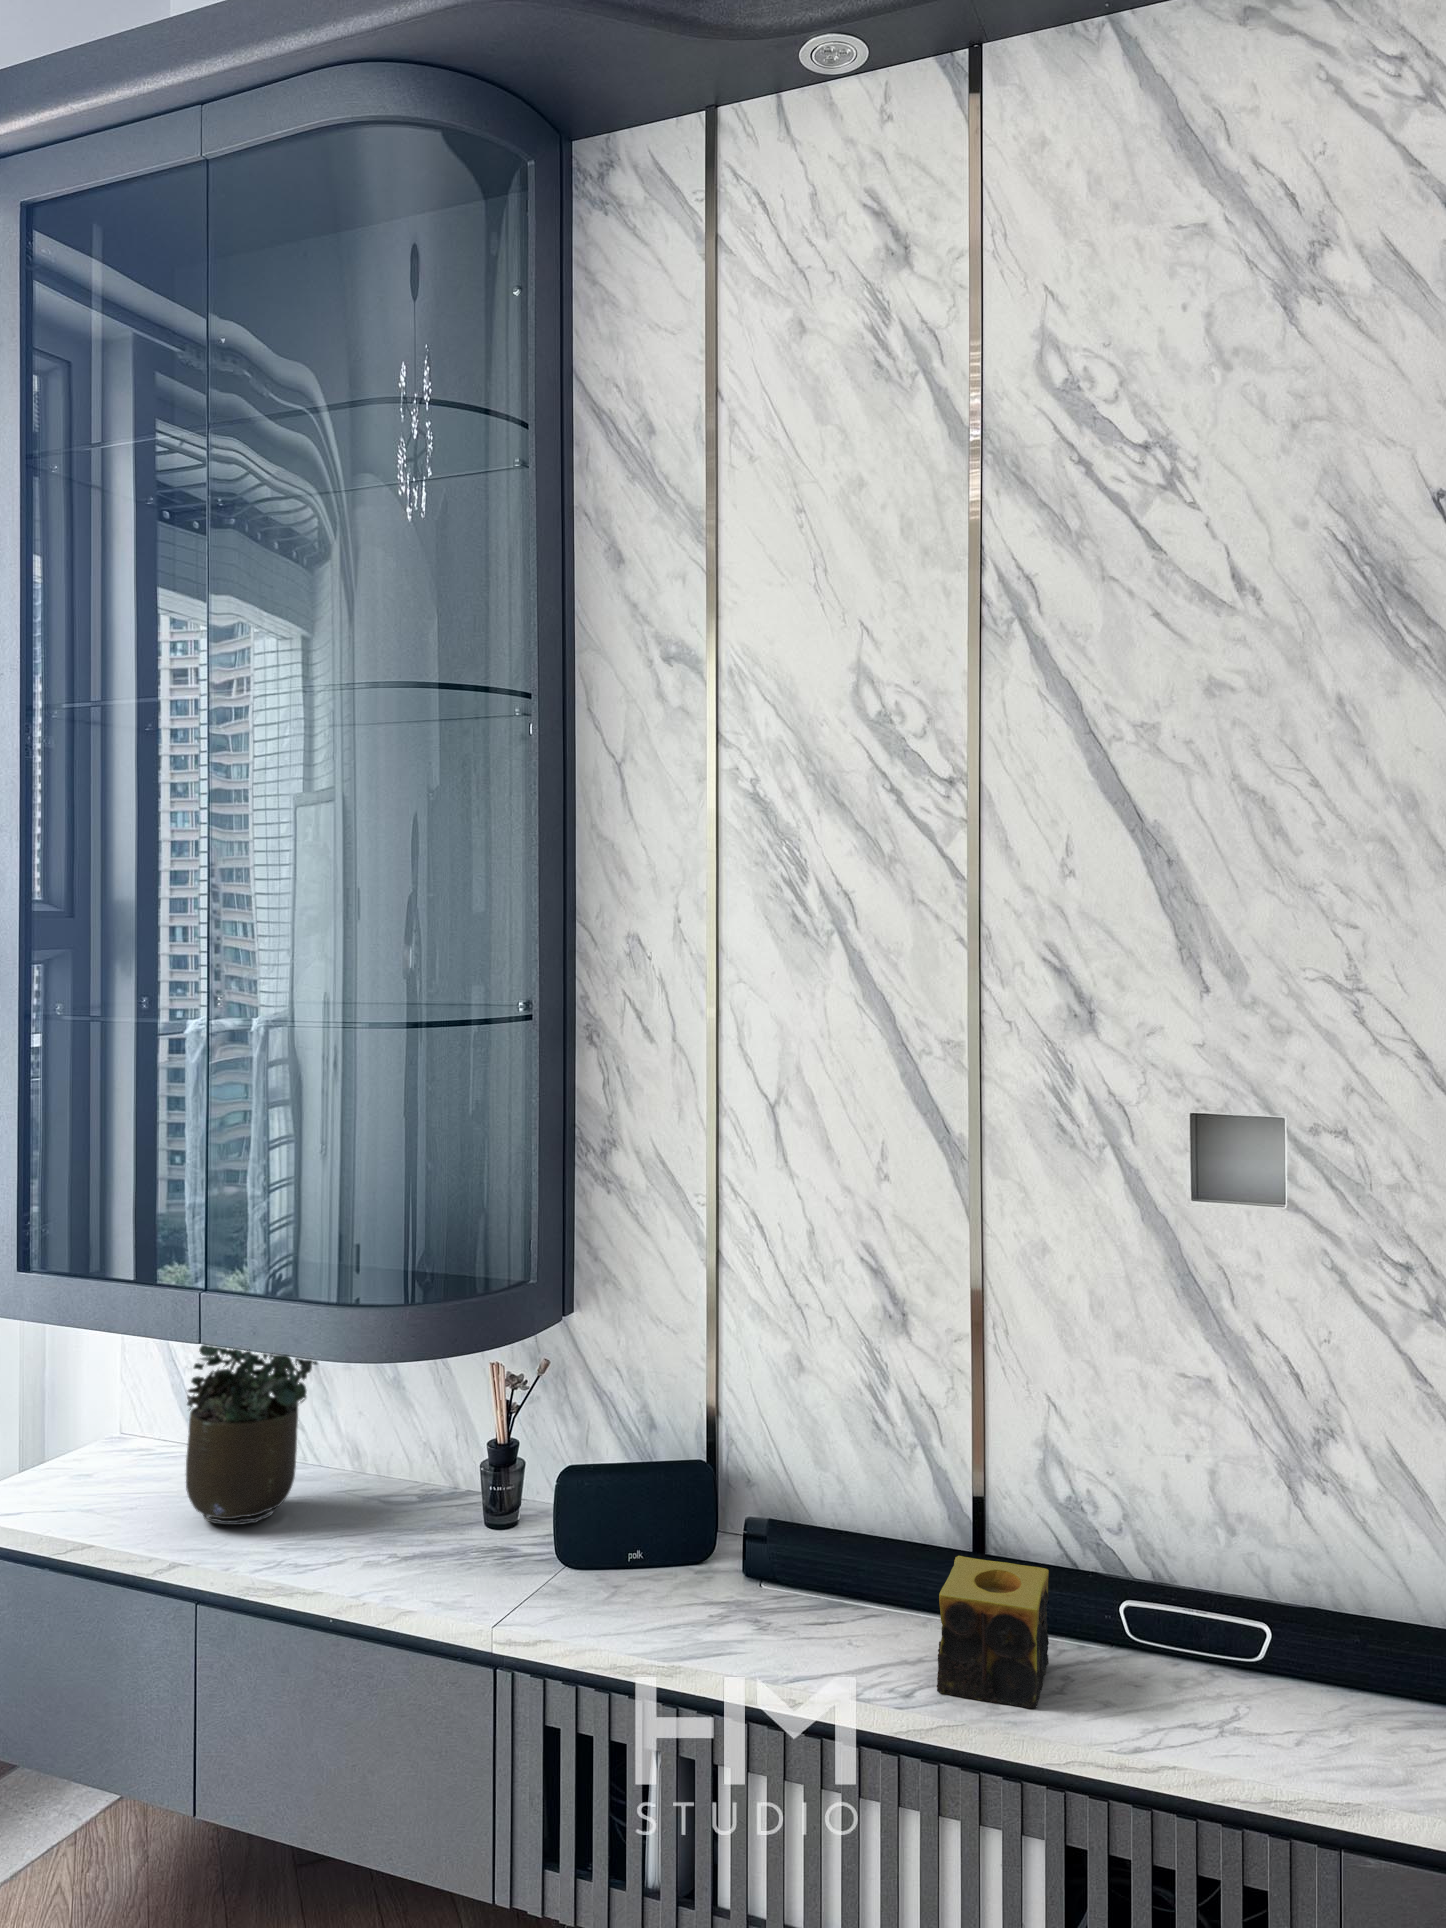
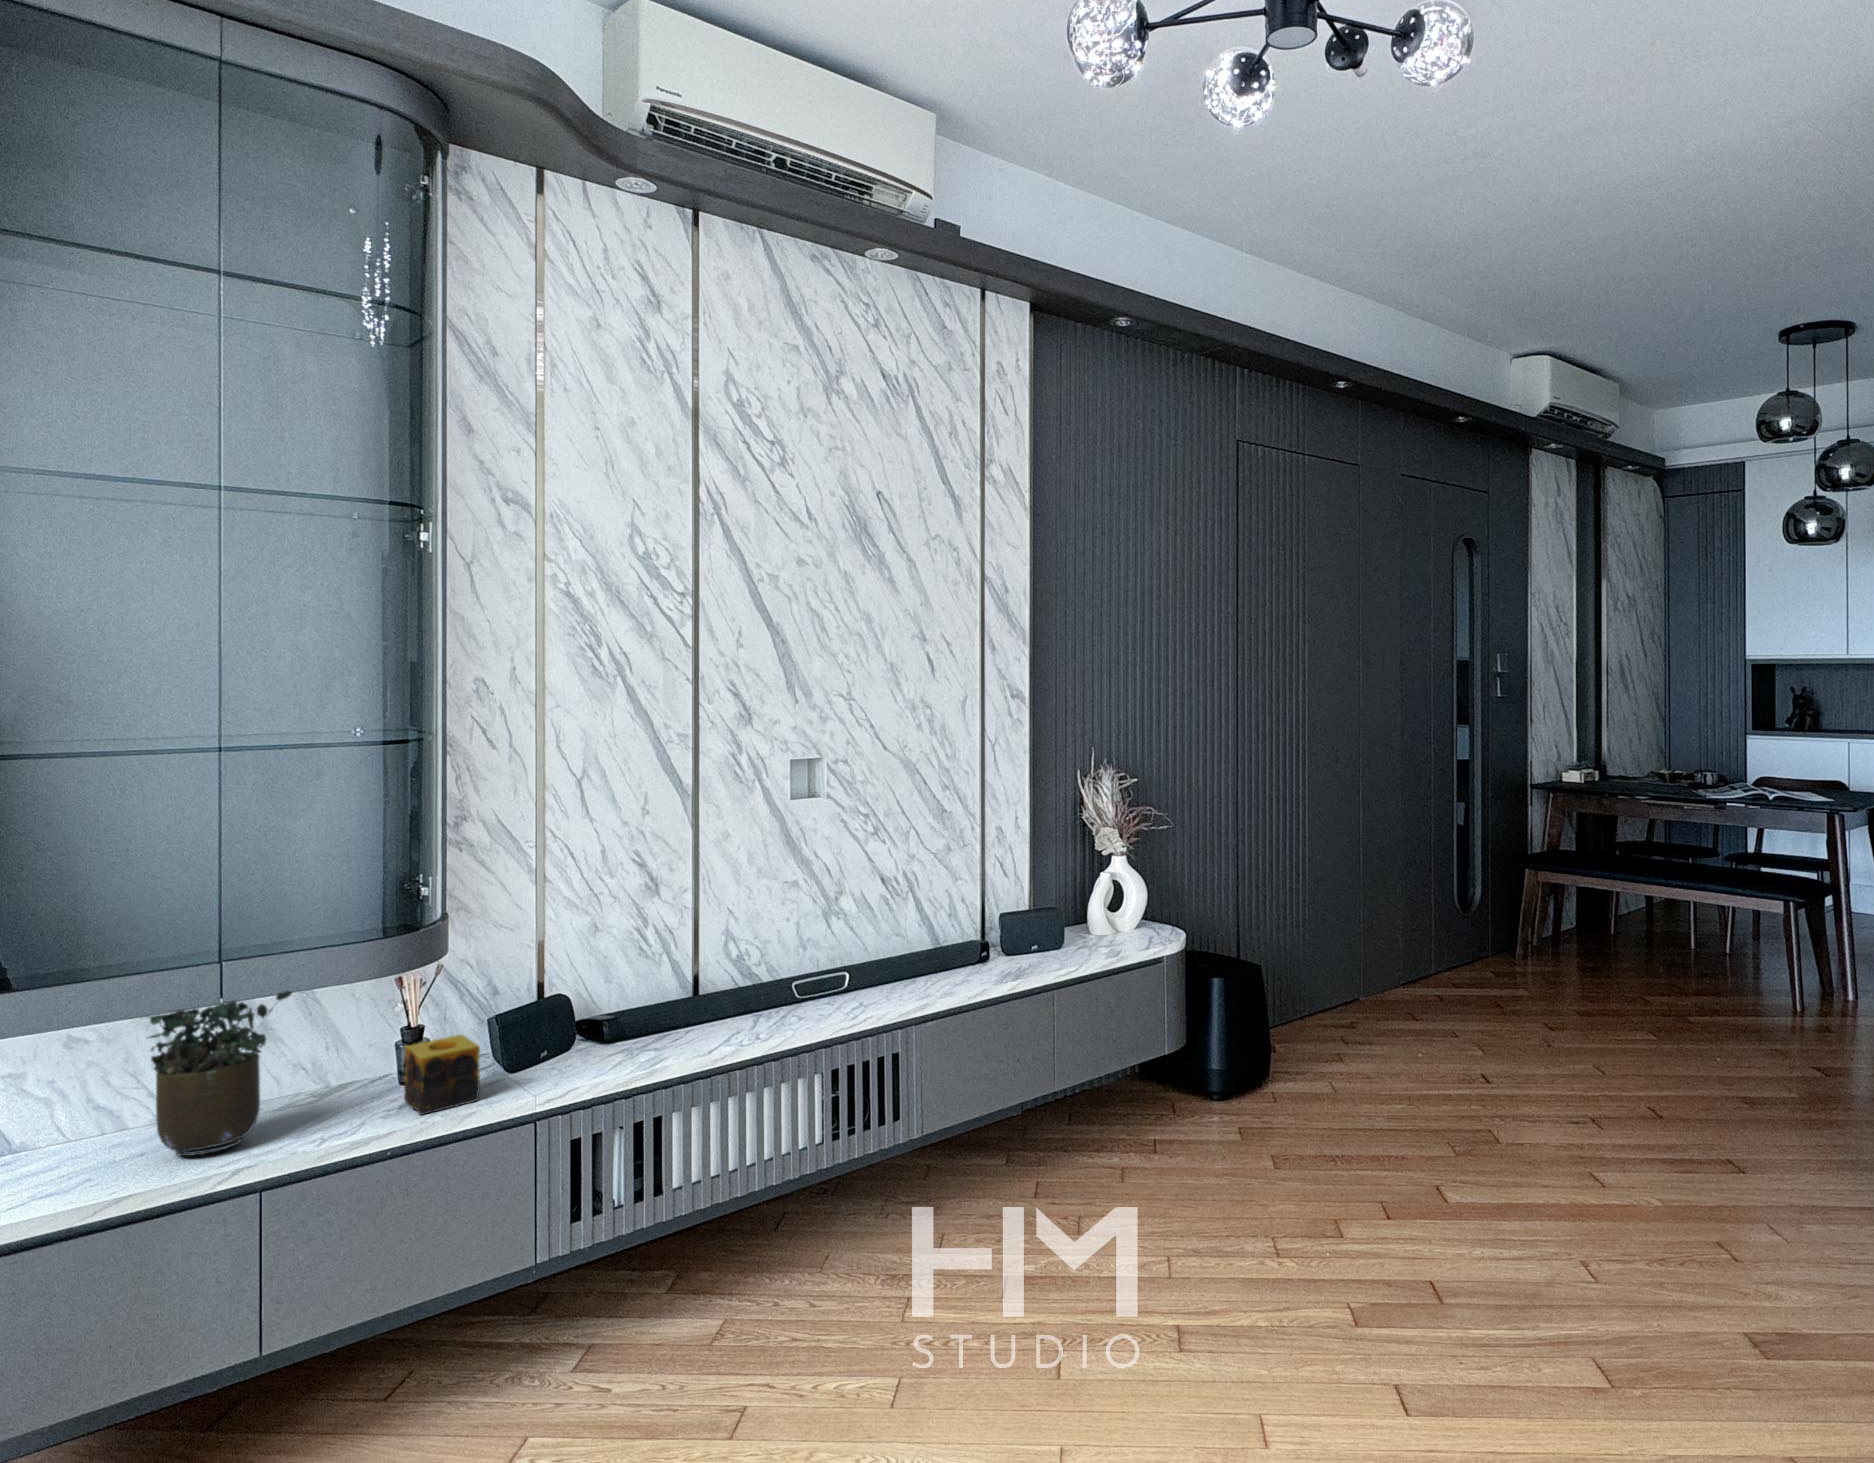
candle: present [937,1556,1049,1708] -> present [404,1035,480,1115]

